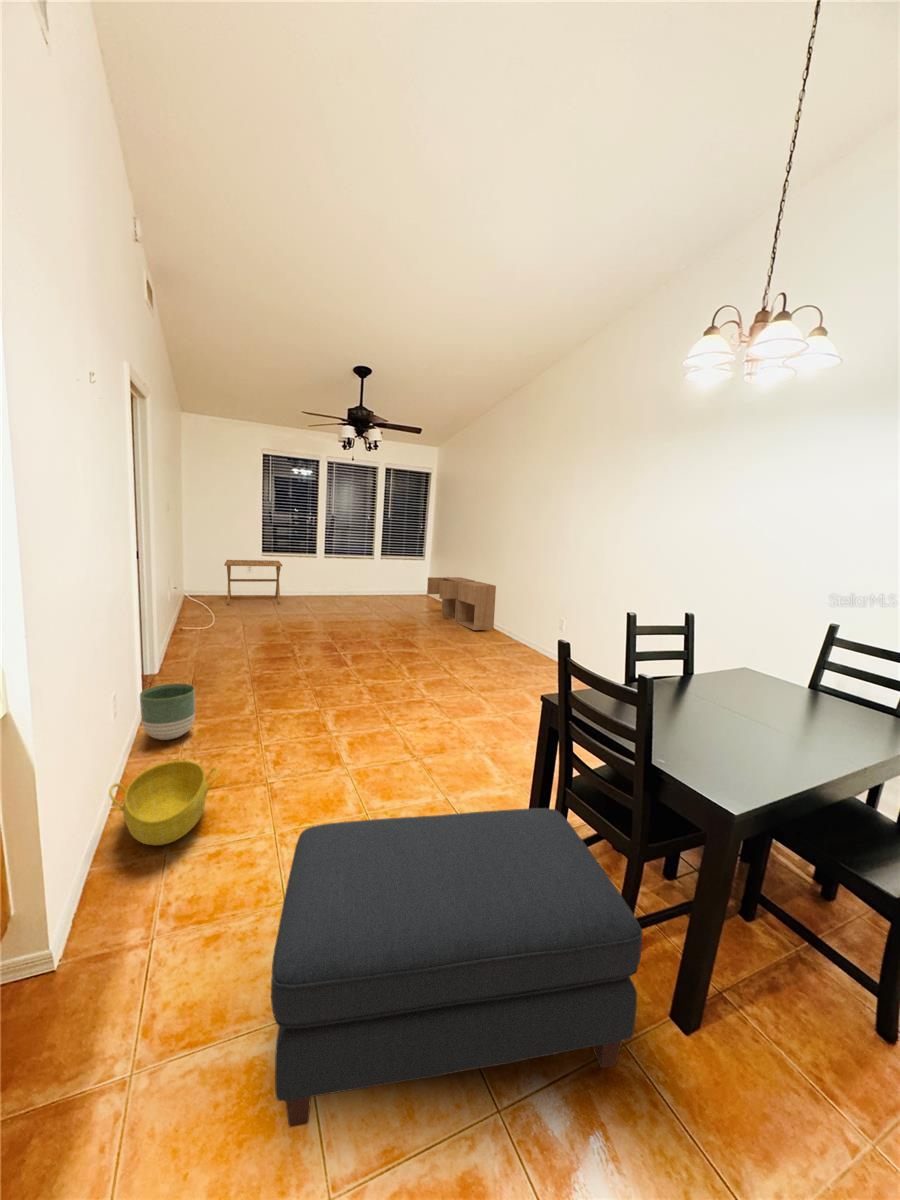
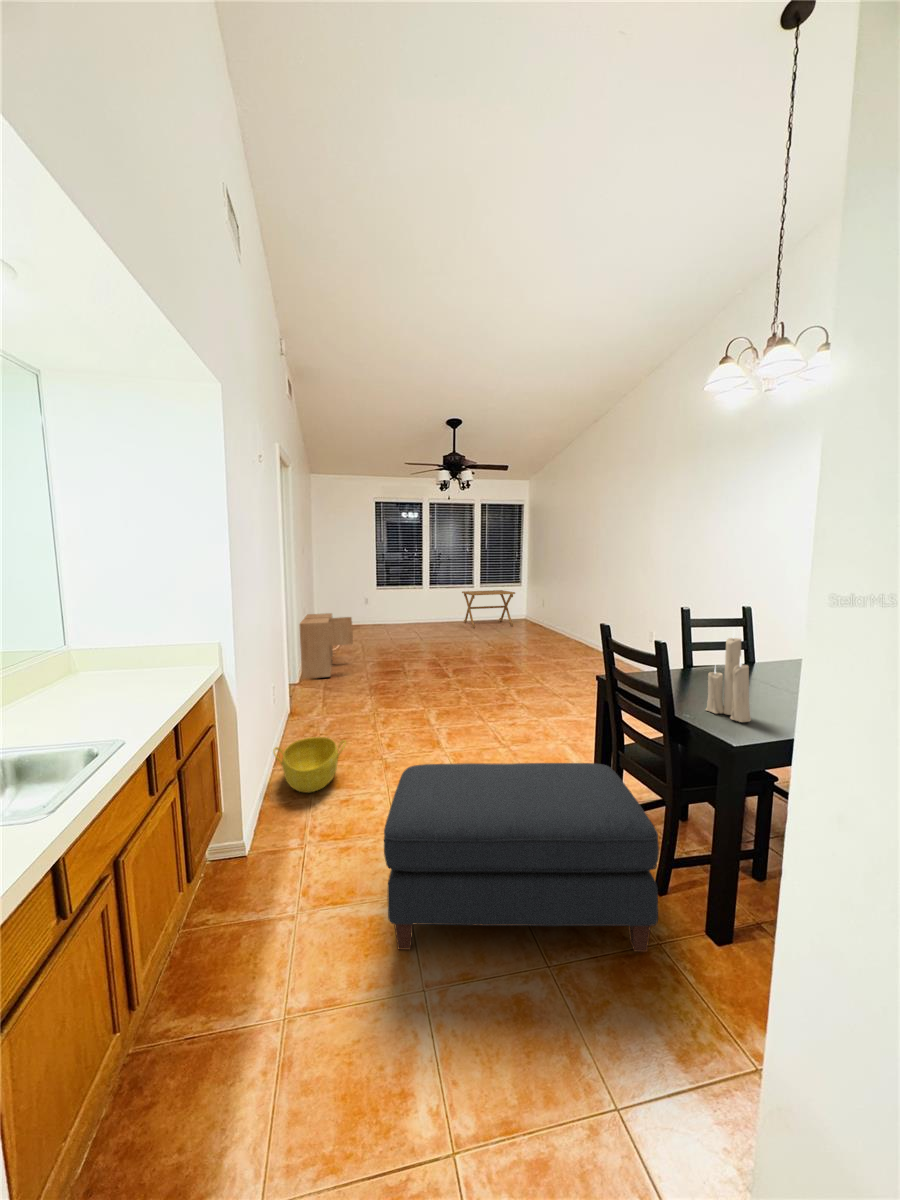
side table: present [224,560,282,604] -> present [462,590,515,628]
storage cabinet: present [427,577,496,630] -> present [300,613,353,679]
candle: none [684,655,746,777] -> present [706,632,751,722]
planter: present [140,683,195,740] -> none [288,685,327,728]

